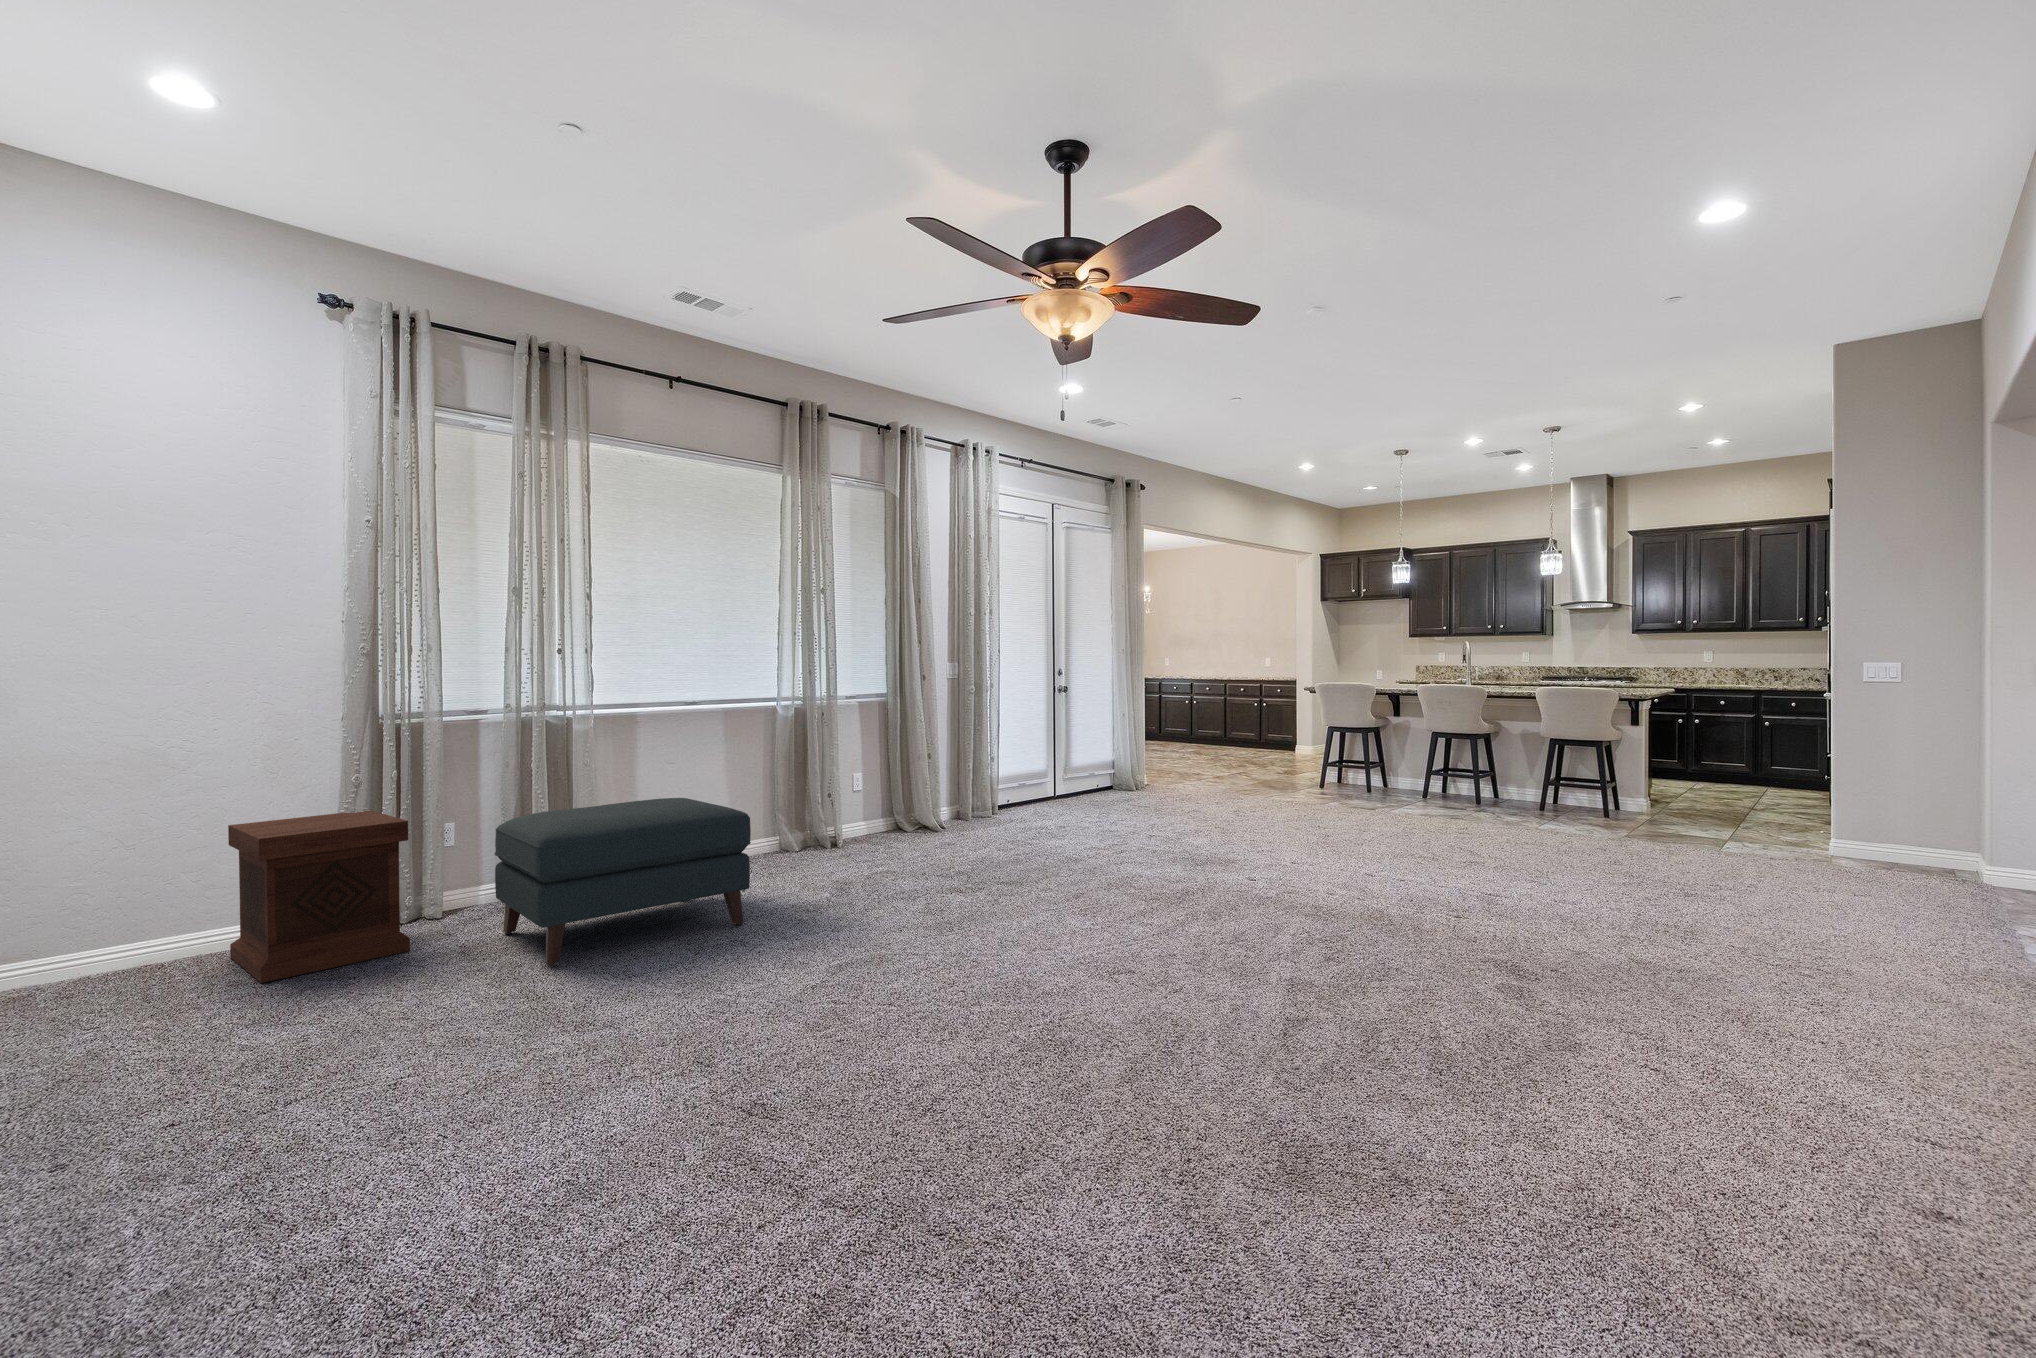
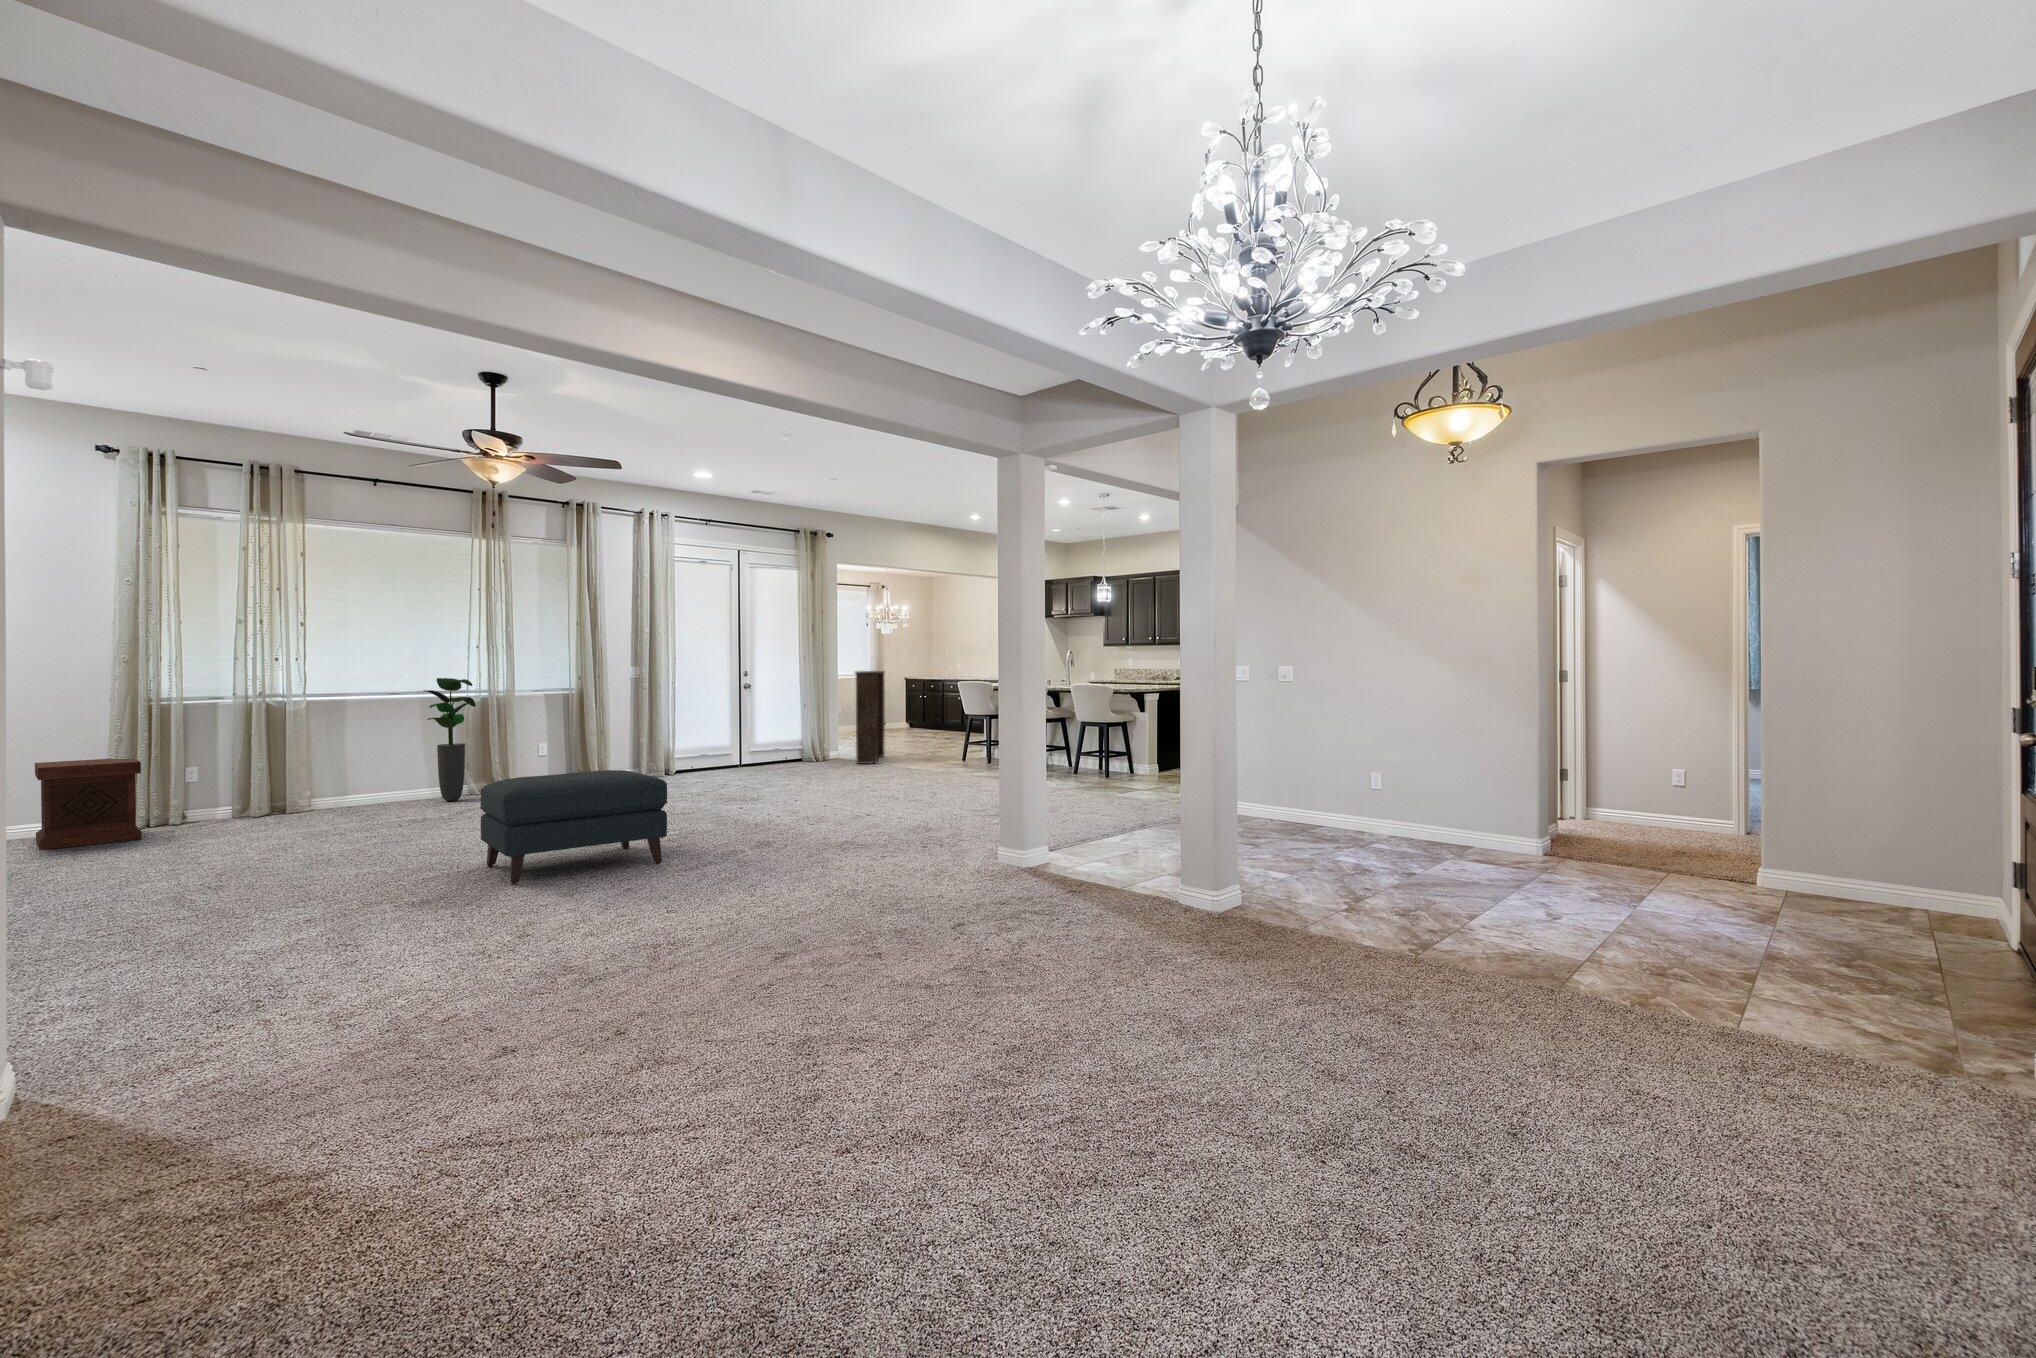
bookshelf: none [1161,668,1215,788] -> present [855,671,885,764]
potted plant: none [734,679,814,859] -> present [424,678,475,801]
ottoman: present [494,798,751,966] -> present [480,770,667,884]

